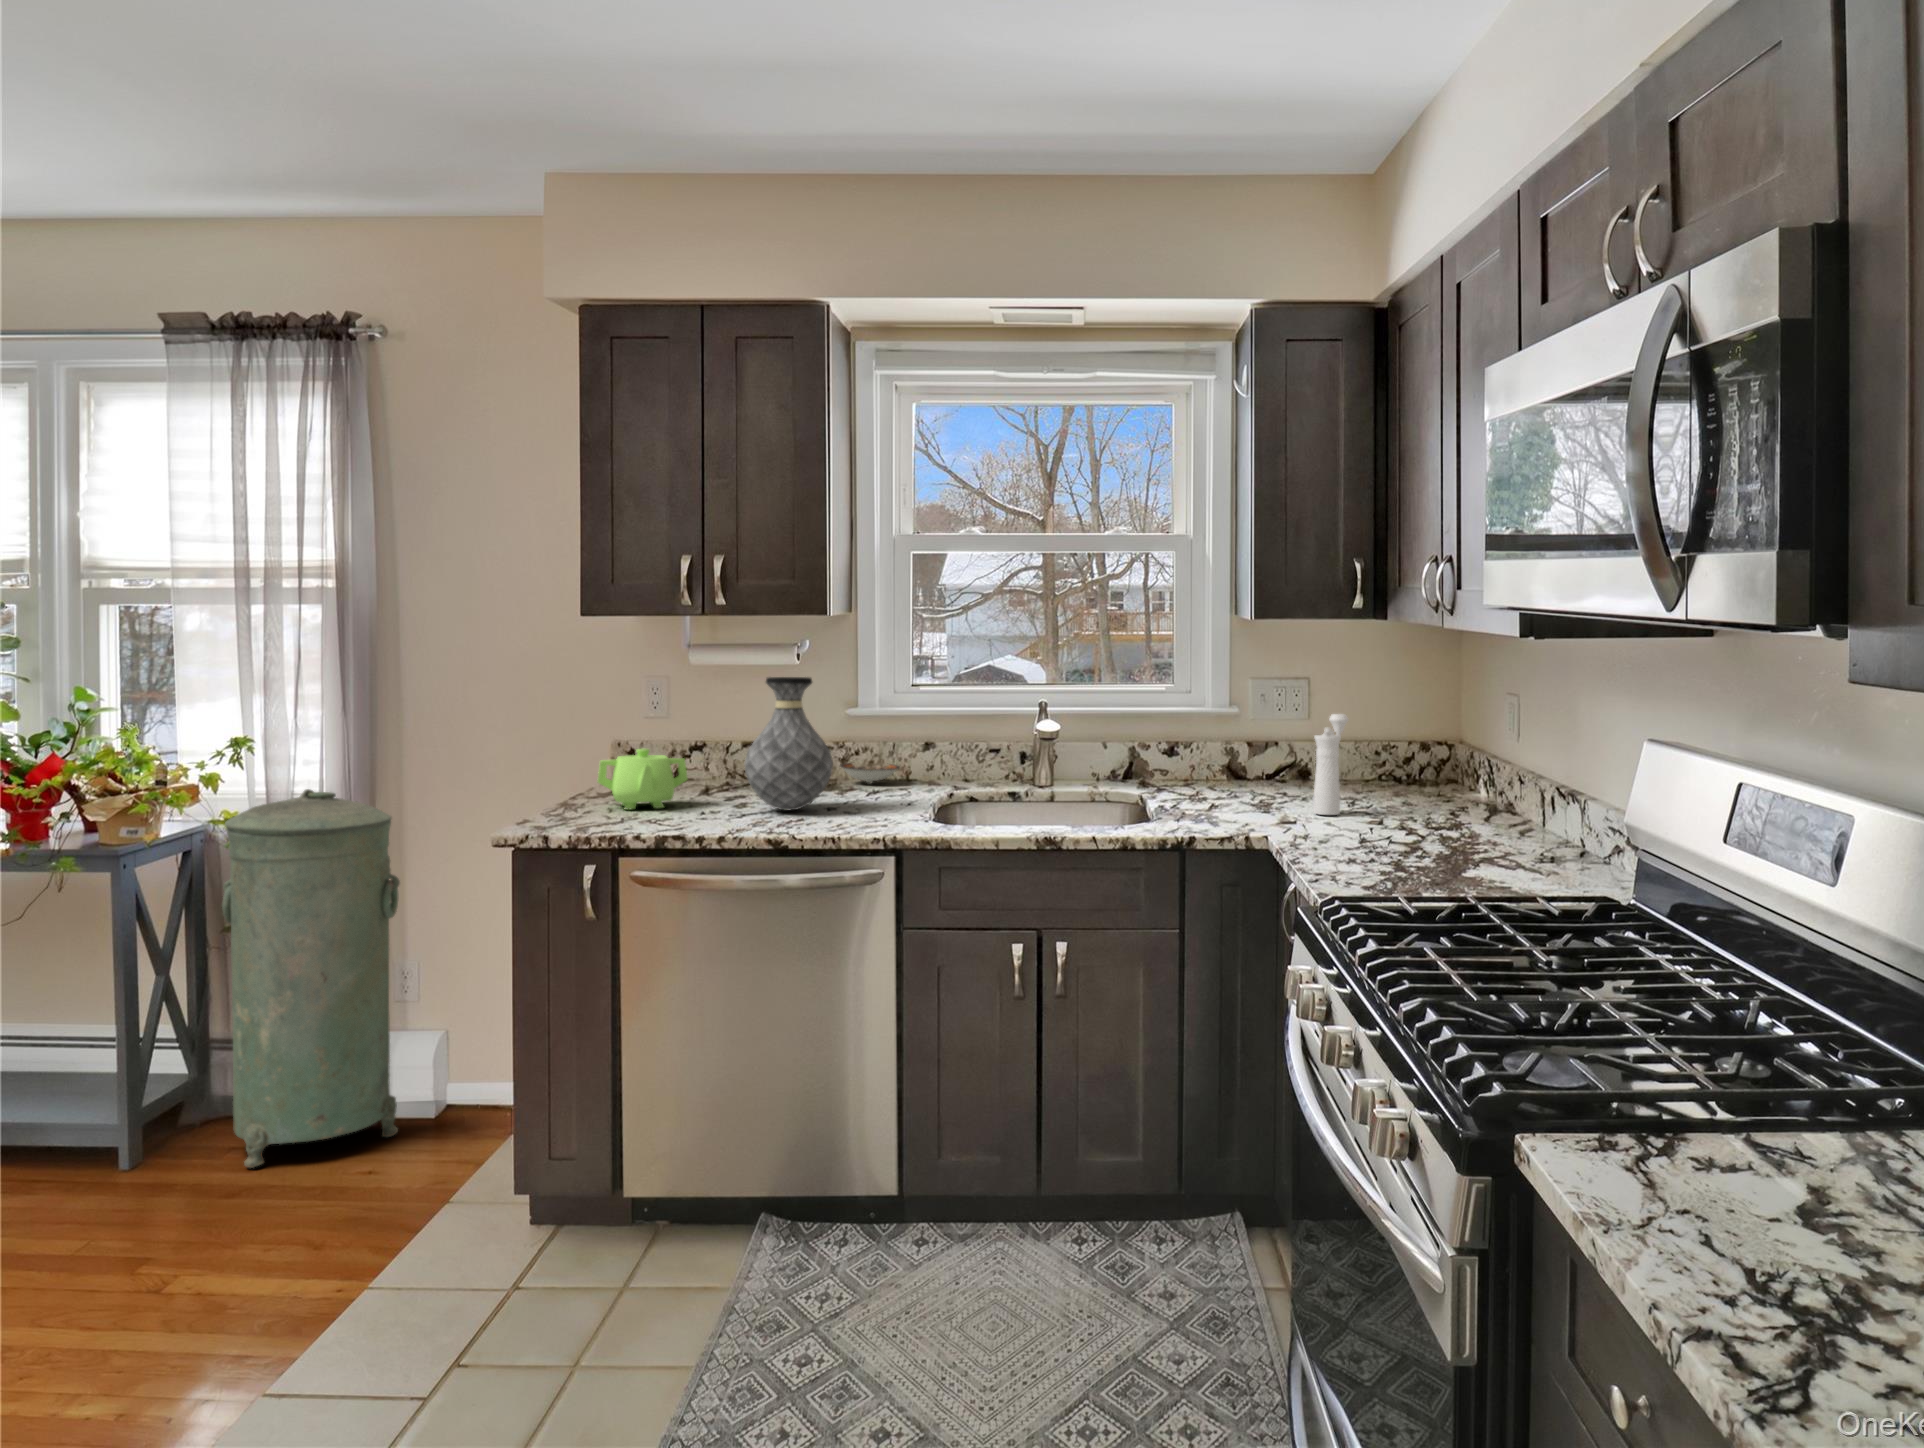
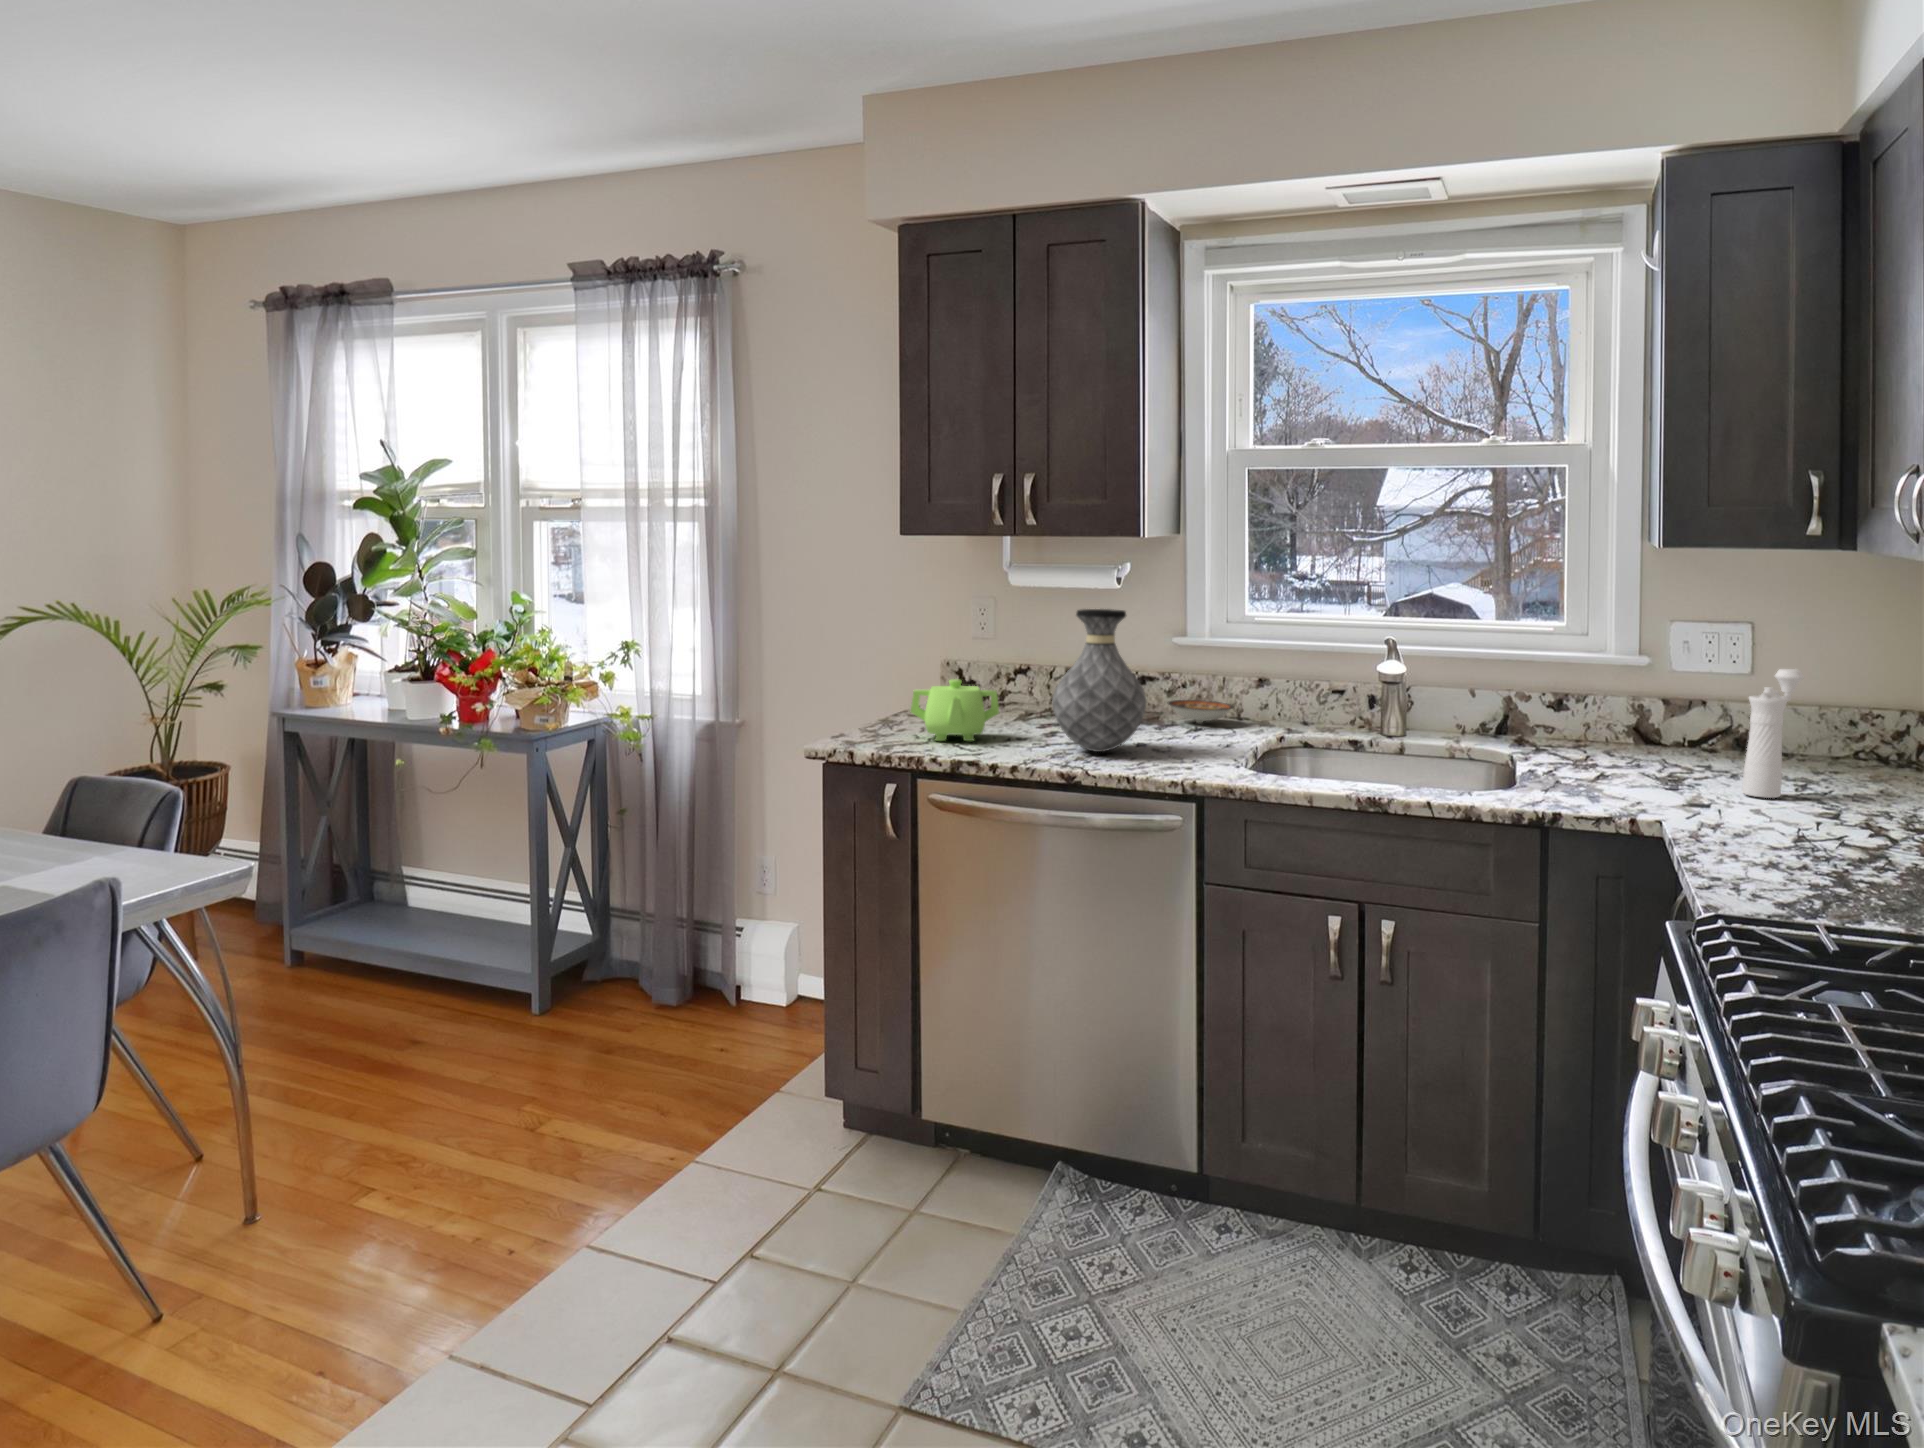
trash can: present [222,789,400,1168] -> none [605,702,749,1041]

